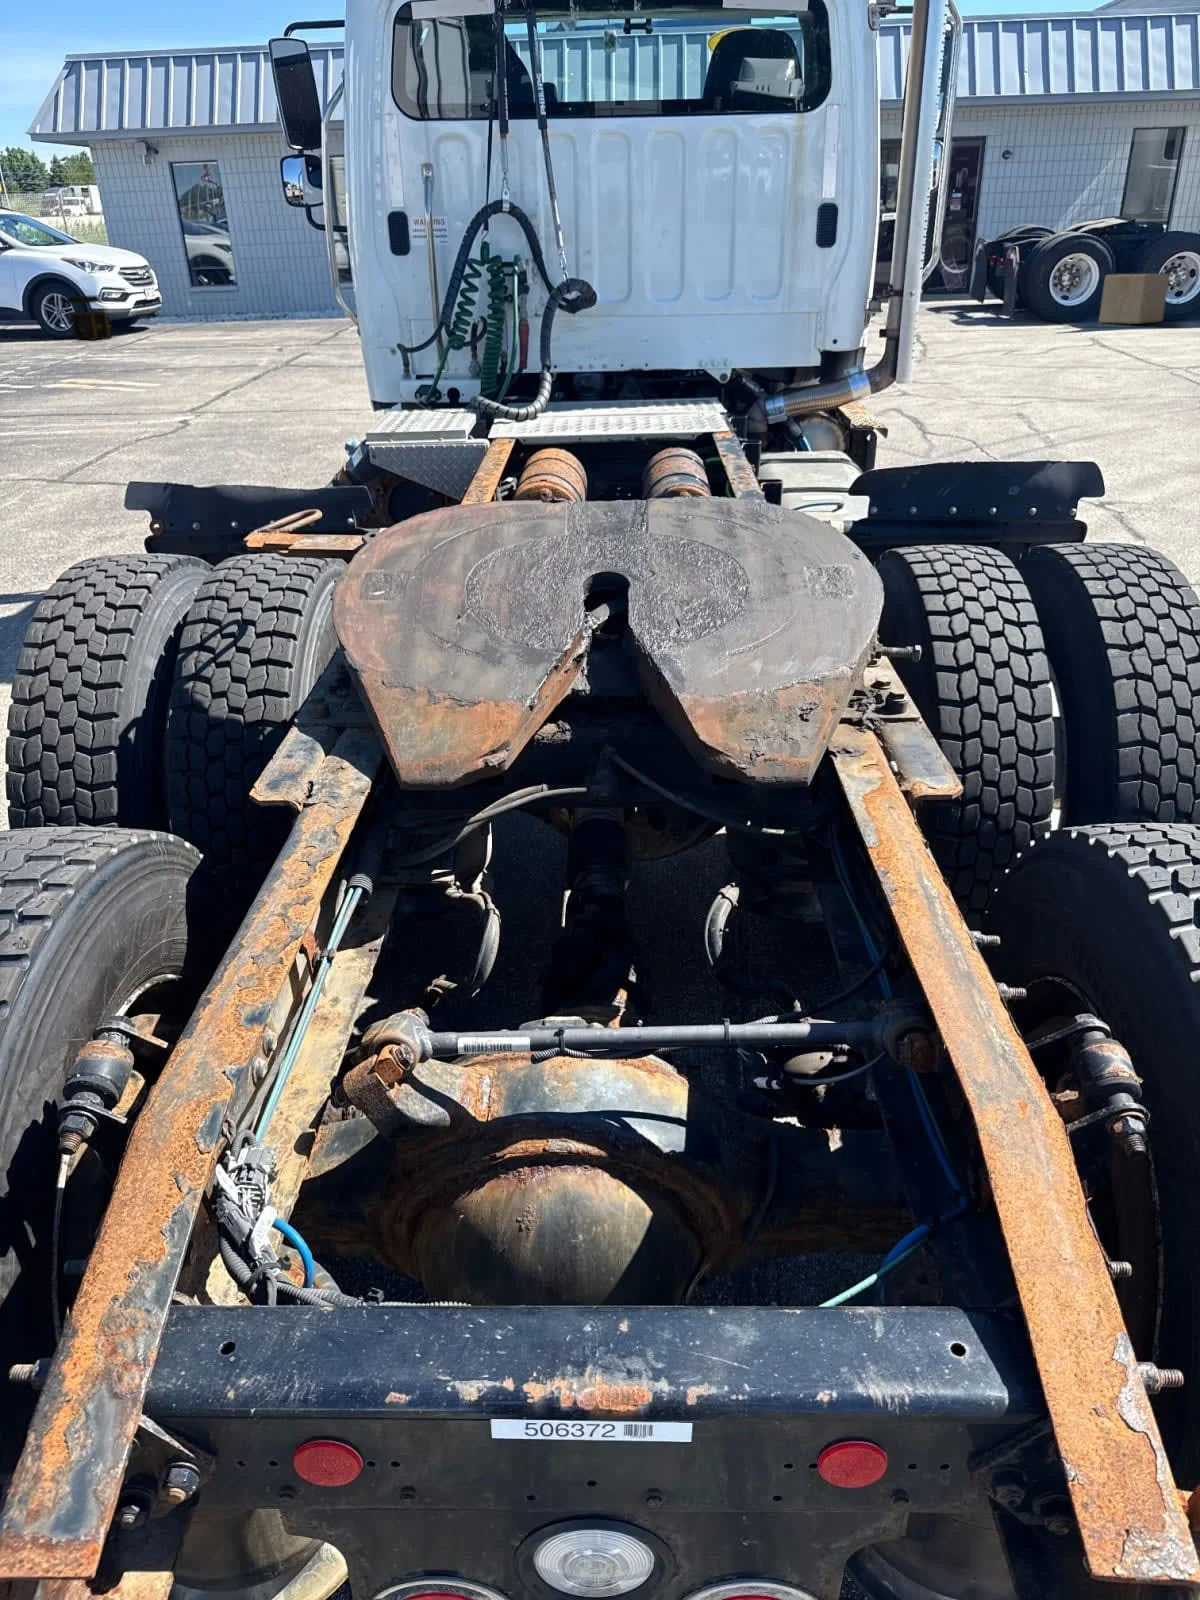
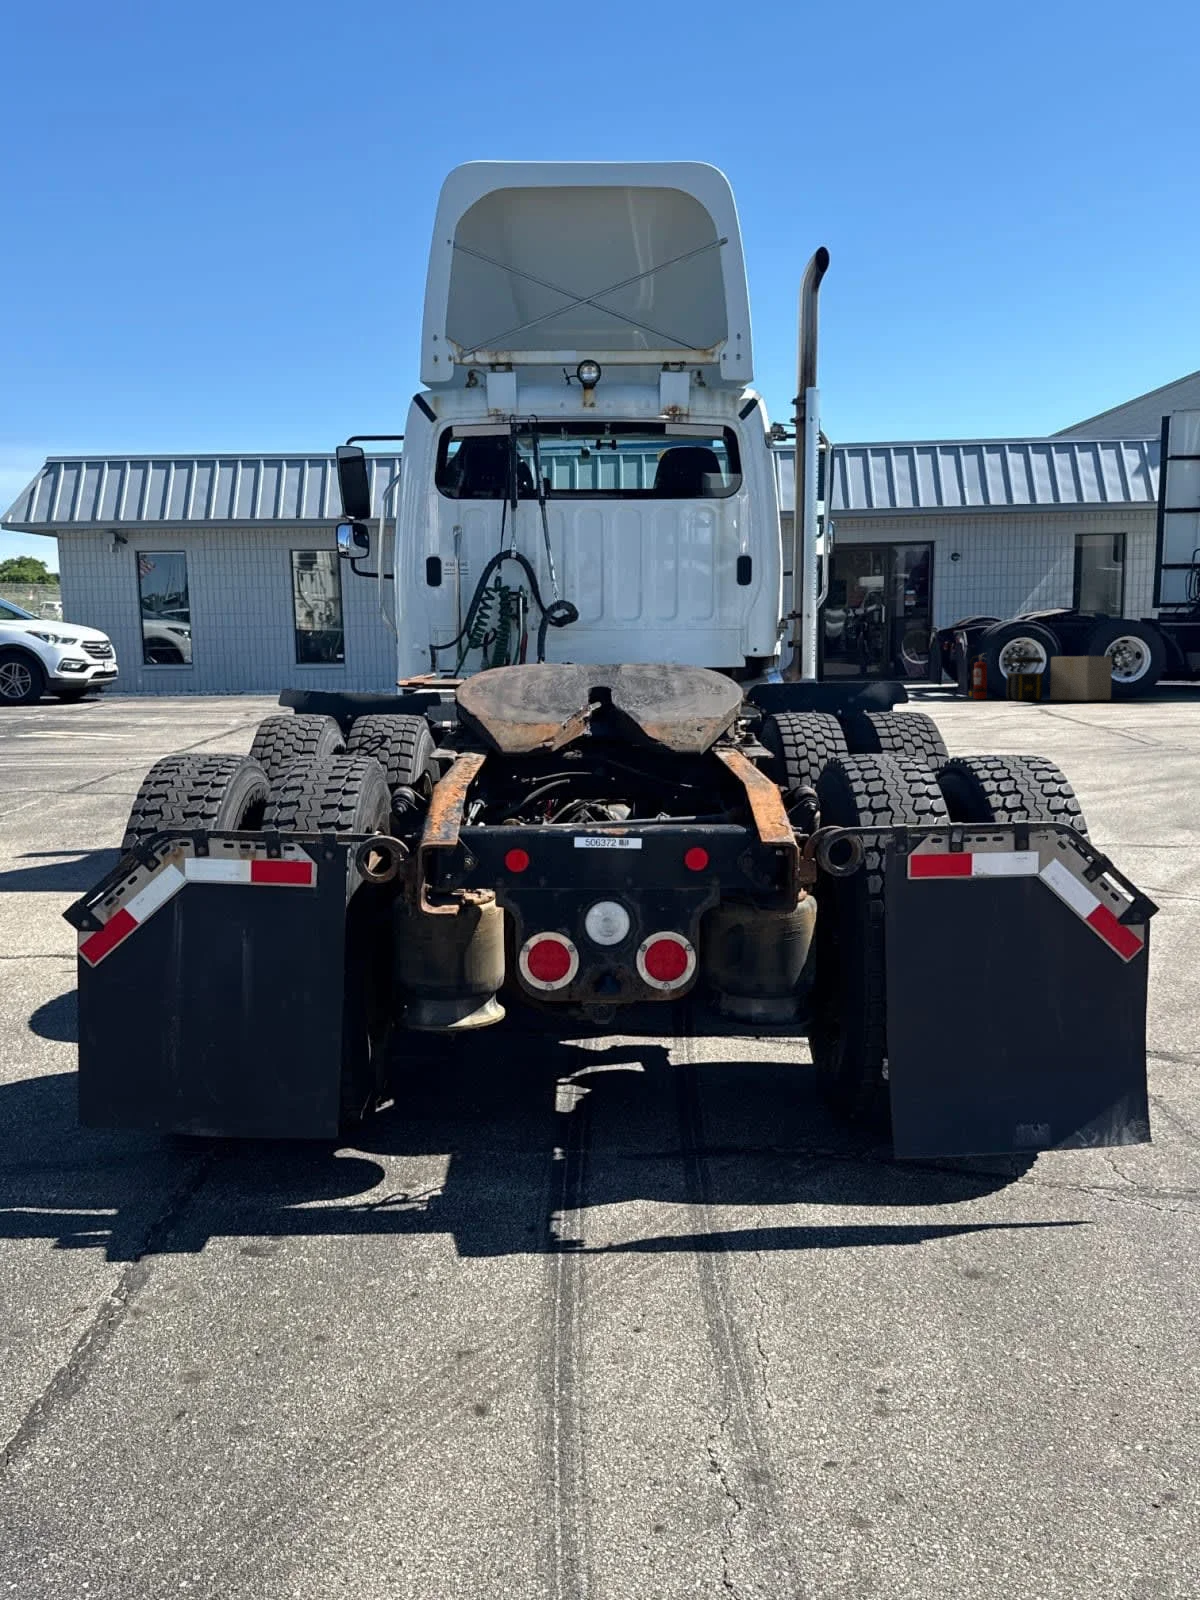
fire extinguisher: none [1015,271,1038,322] -> present [969,655,987,699]
toolbox: present [67,296,112,340] -> present [1006,657,1044,700]

